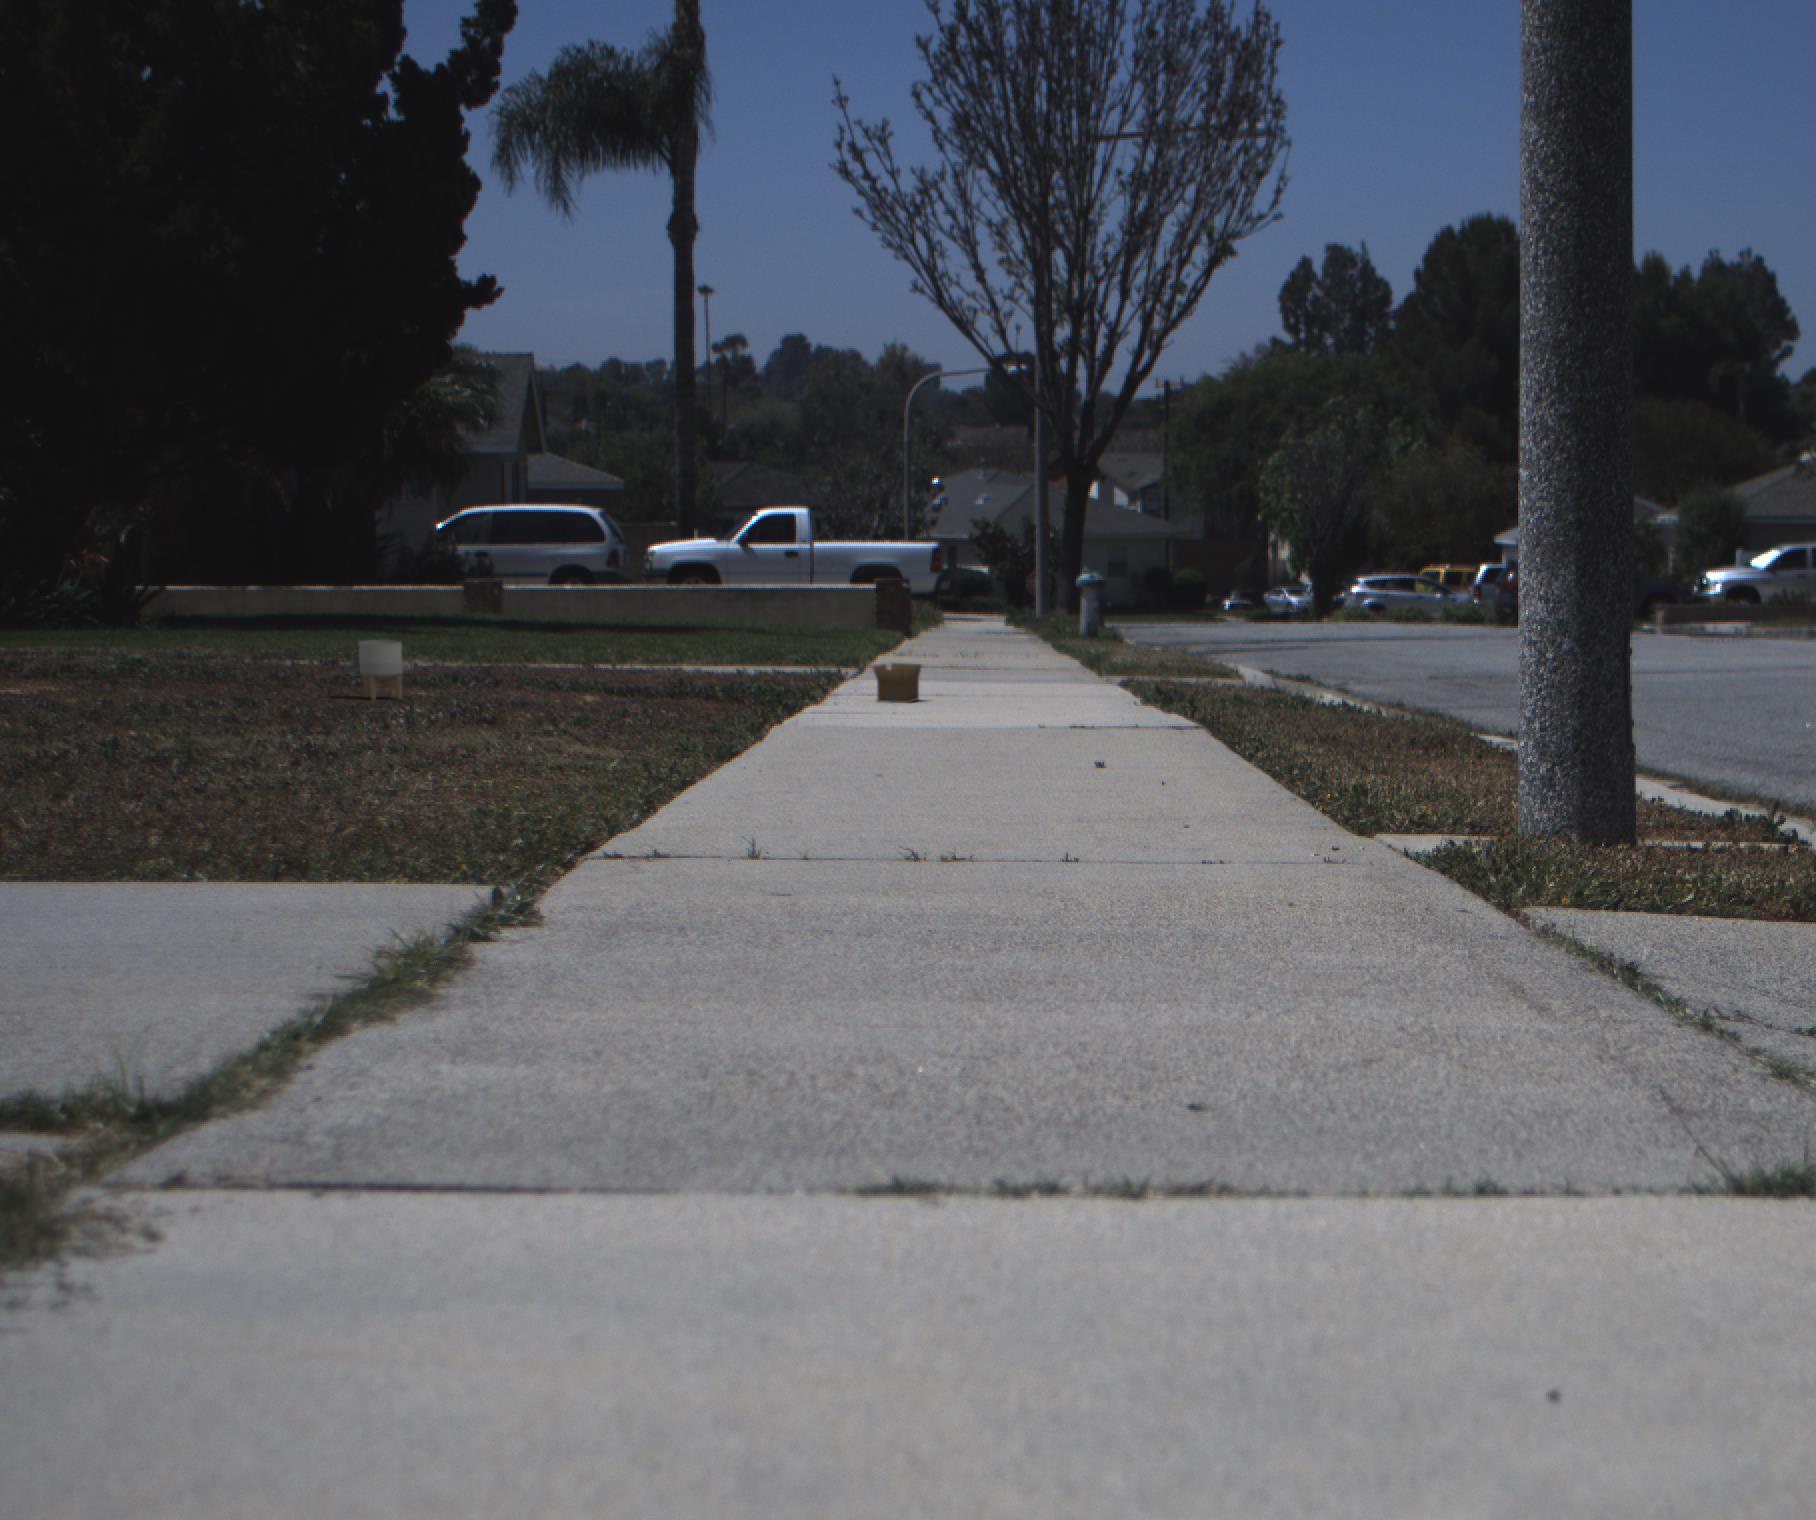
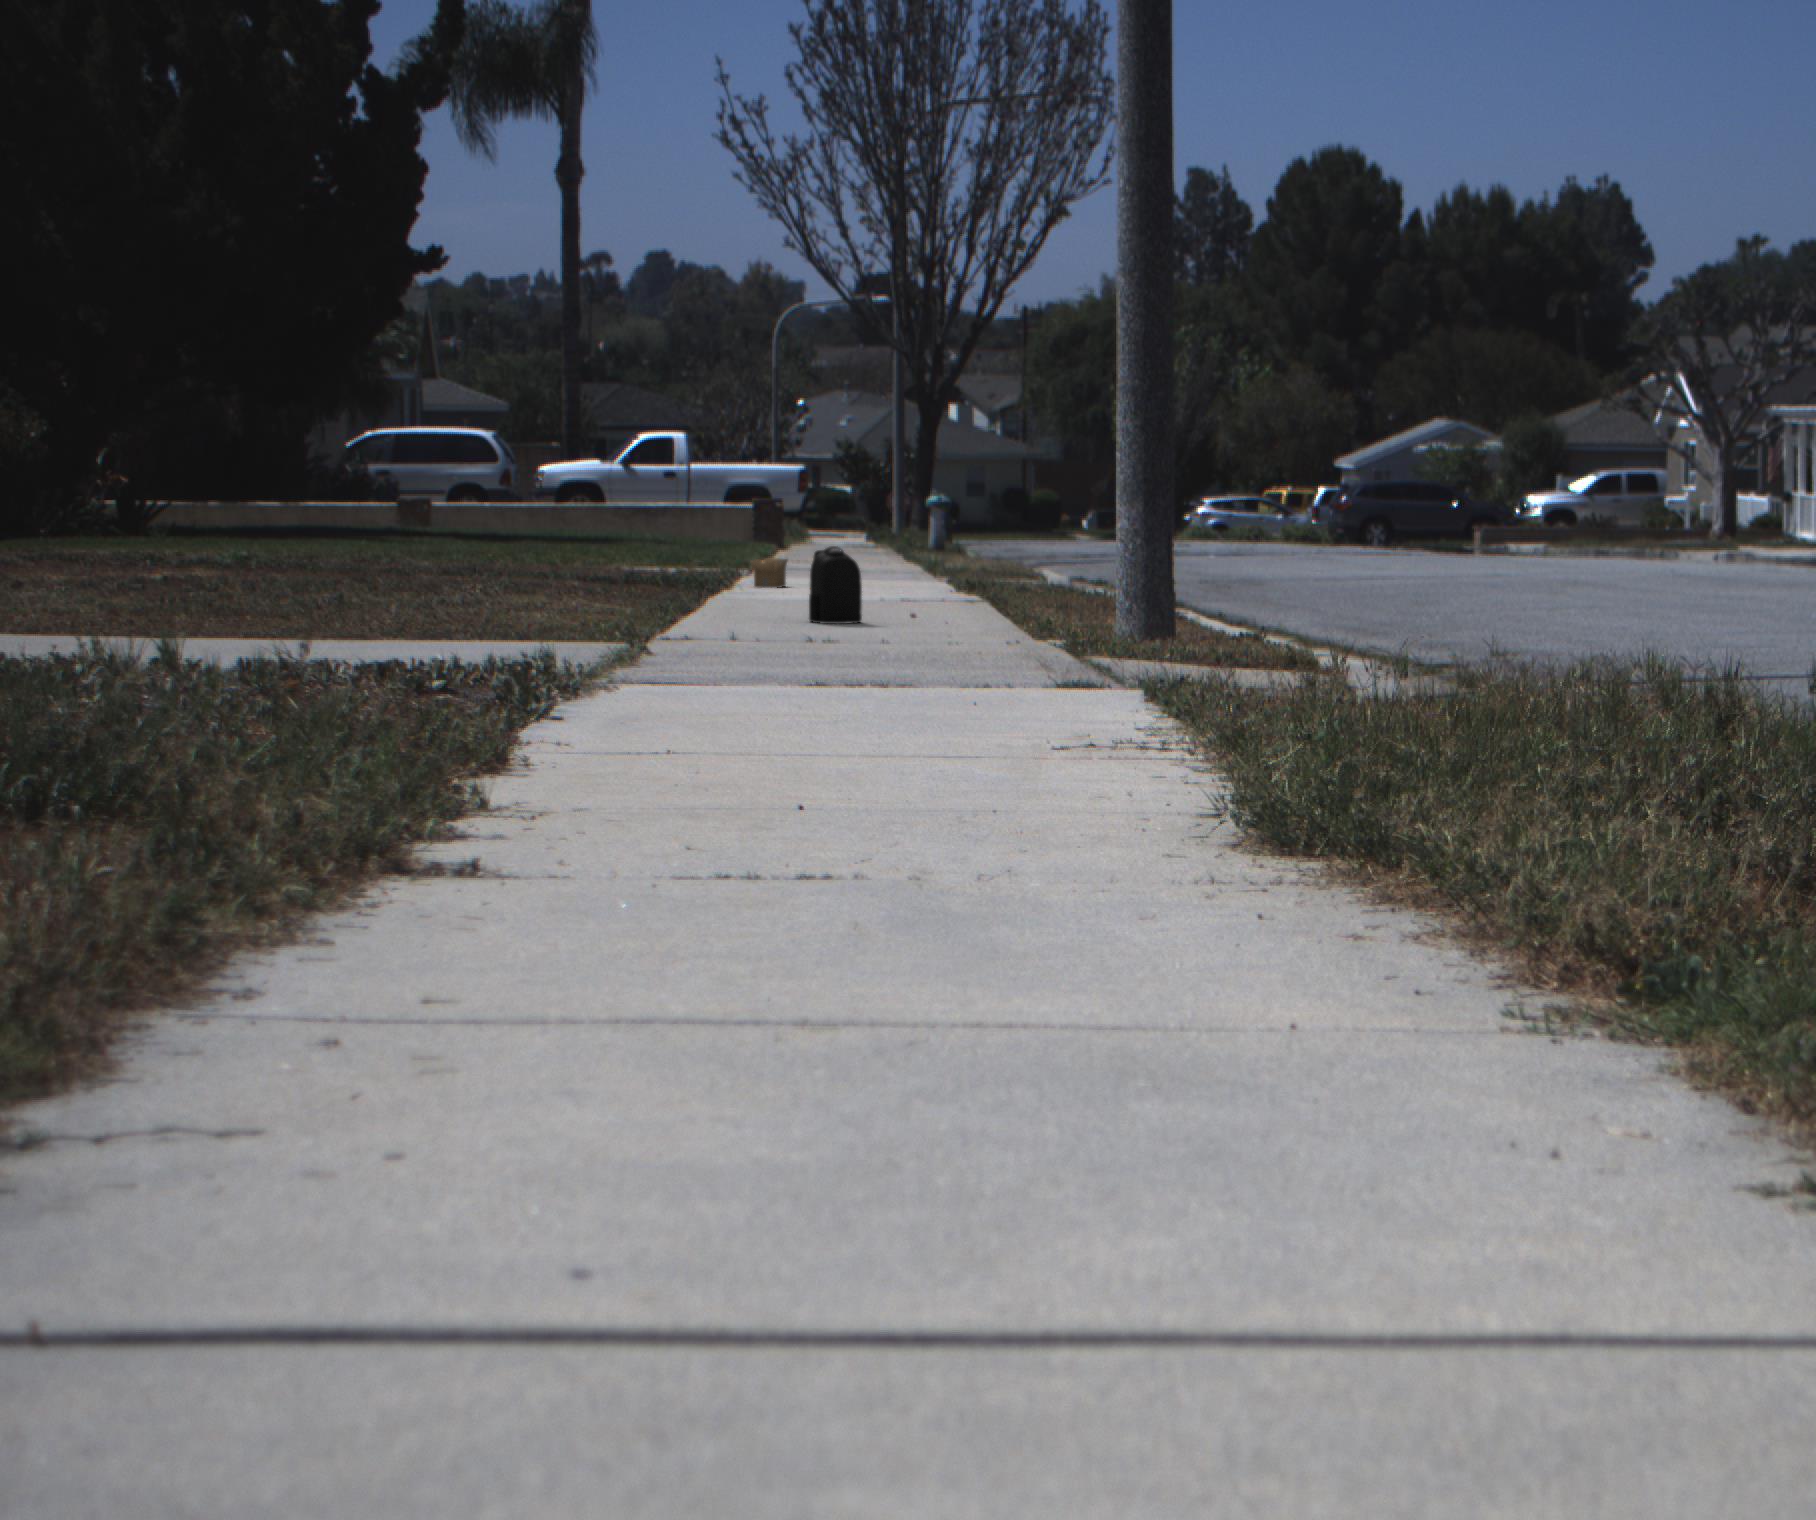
planter: present [359,640,403,700] -> none [363,537,396,582]
backpack: none [958,662,1037,778] -> present [809,546,862,624]

